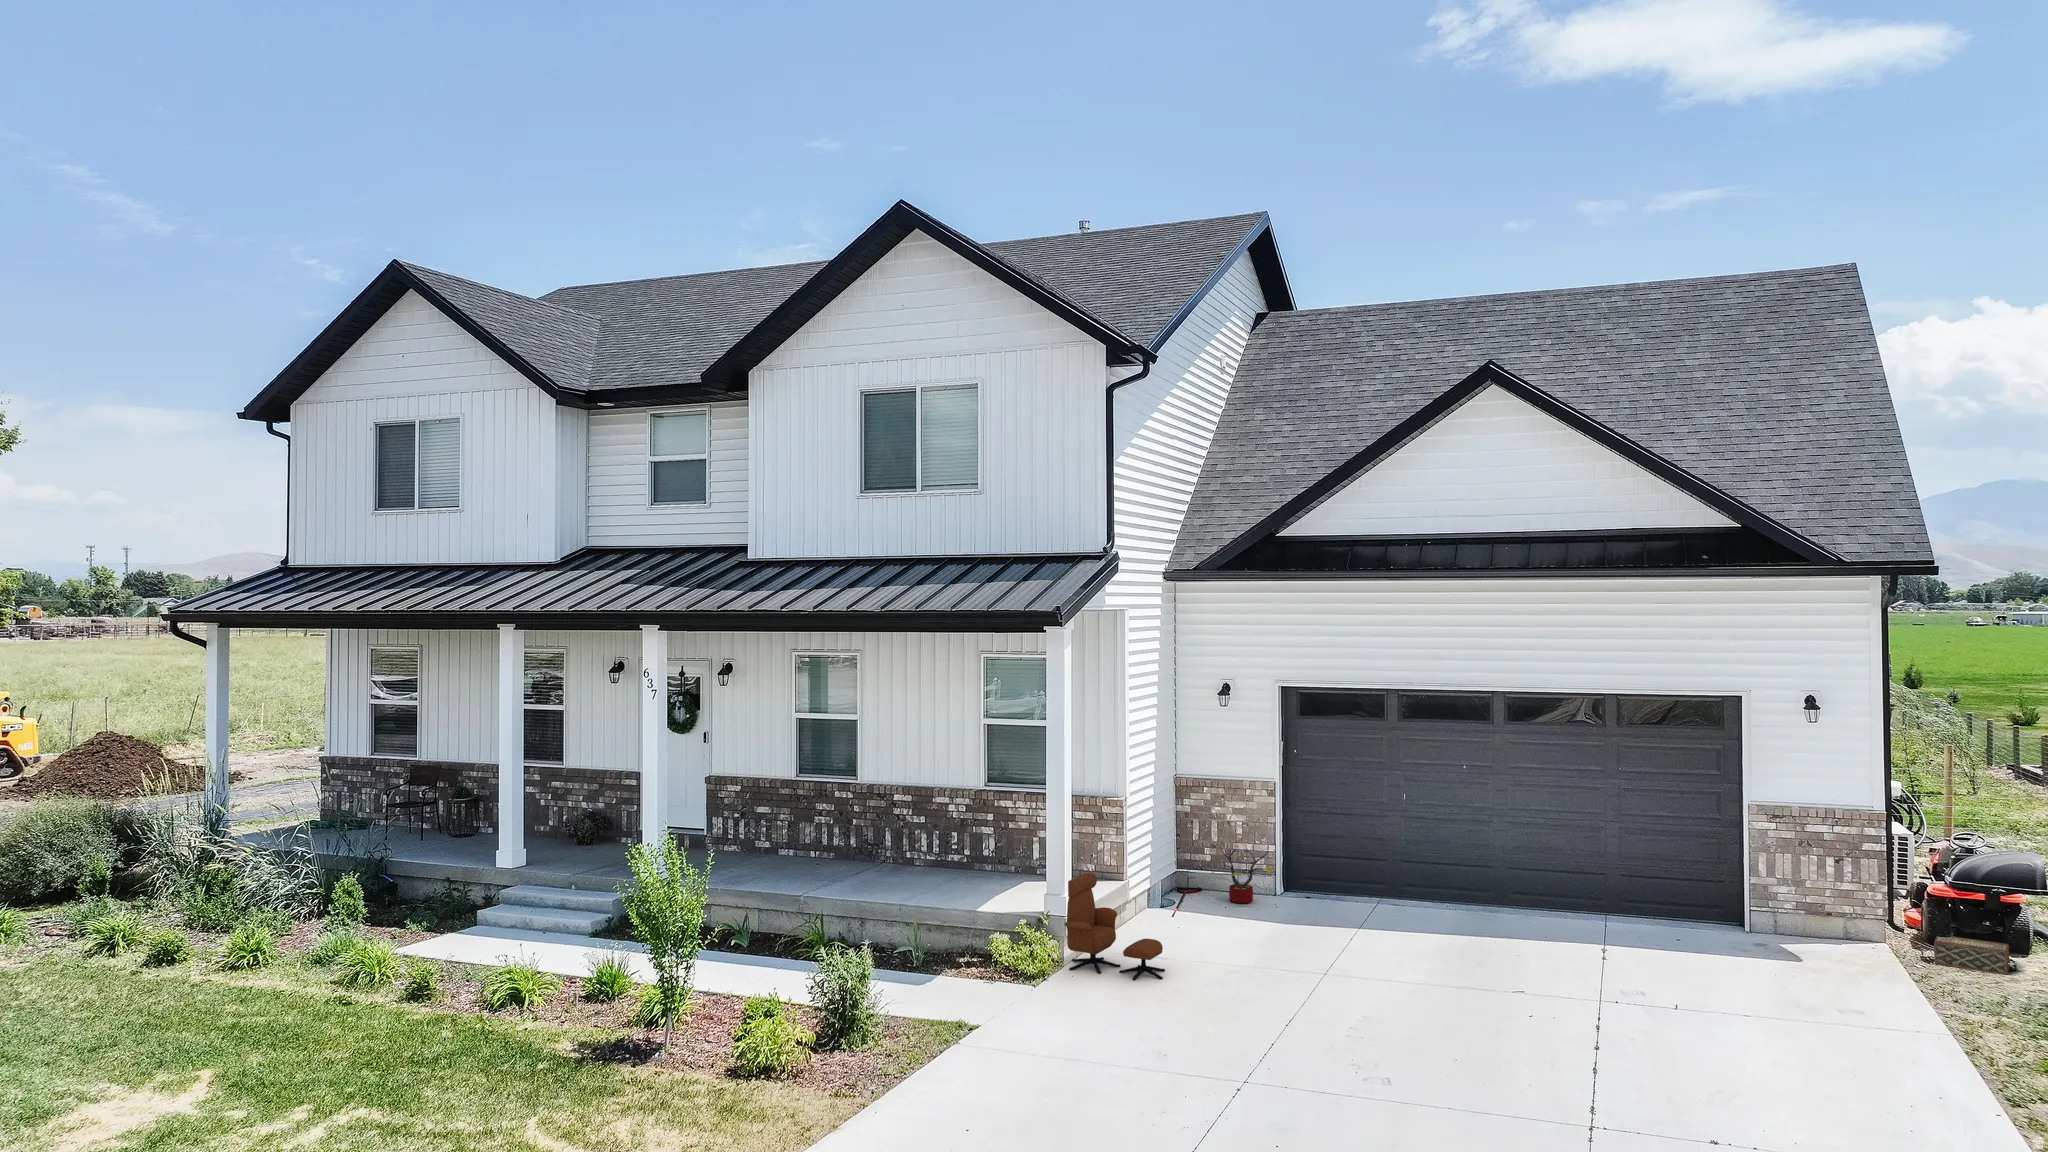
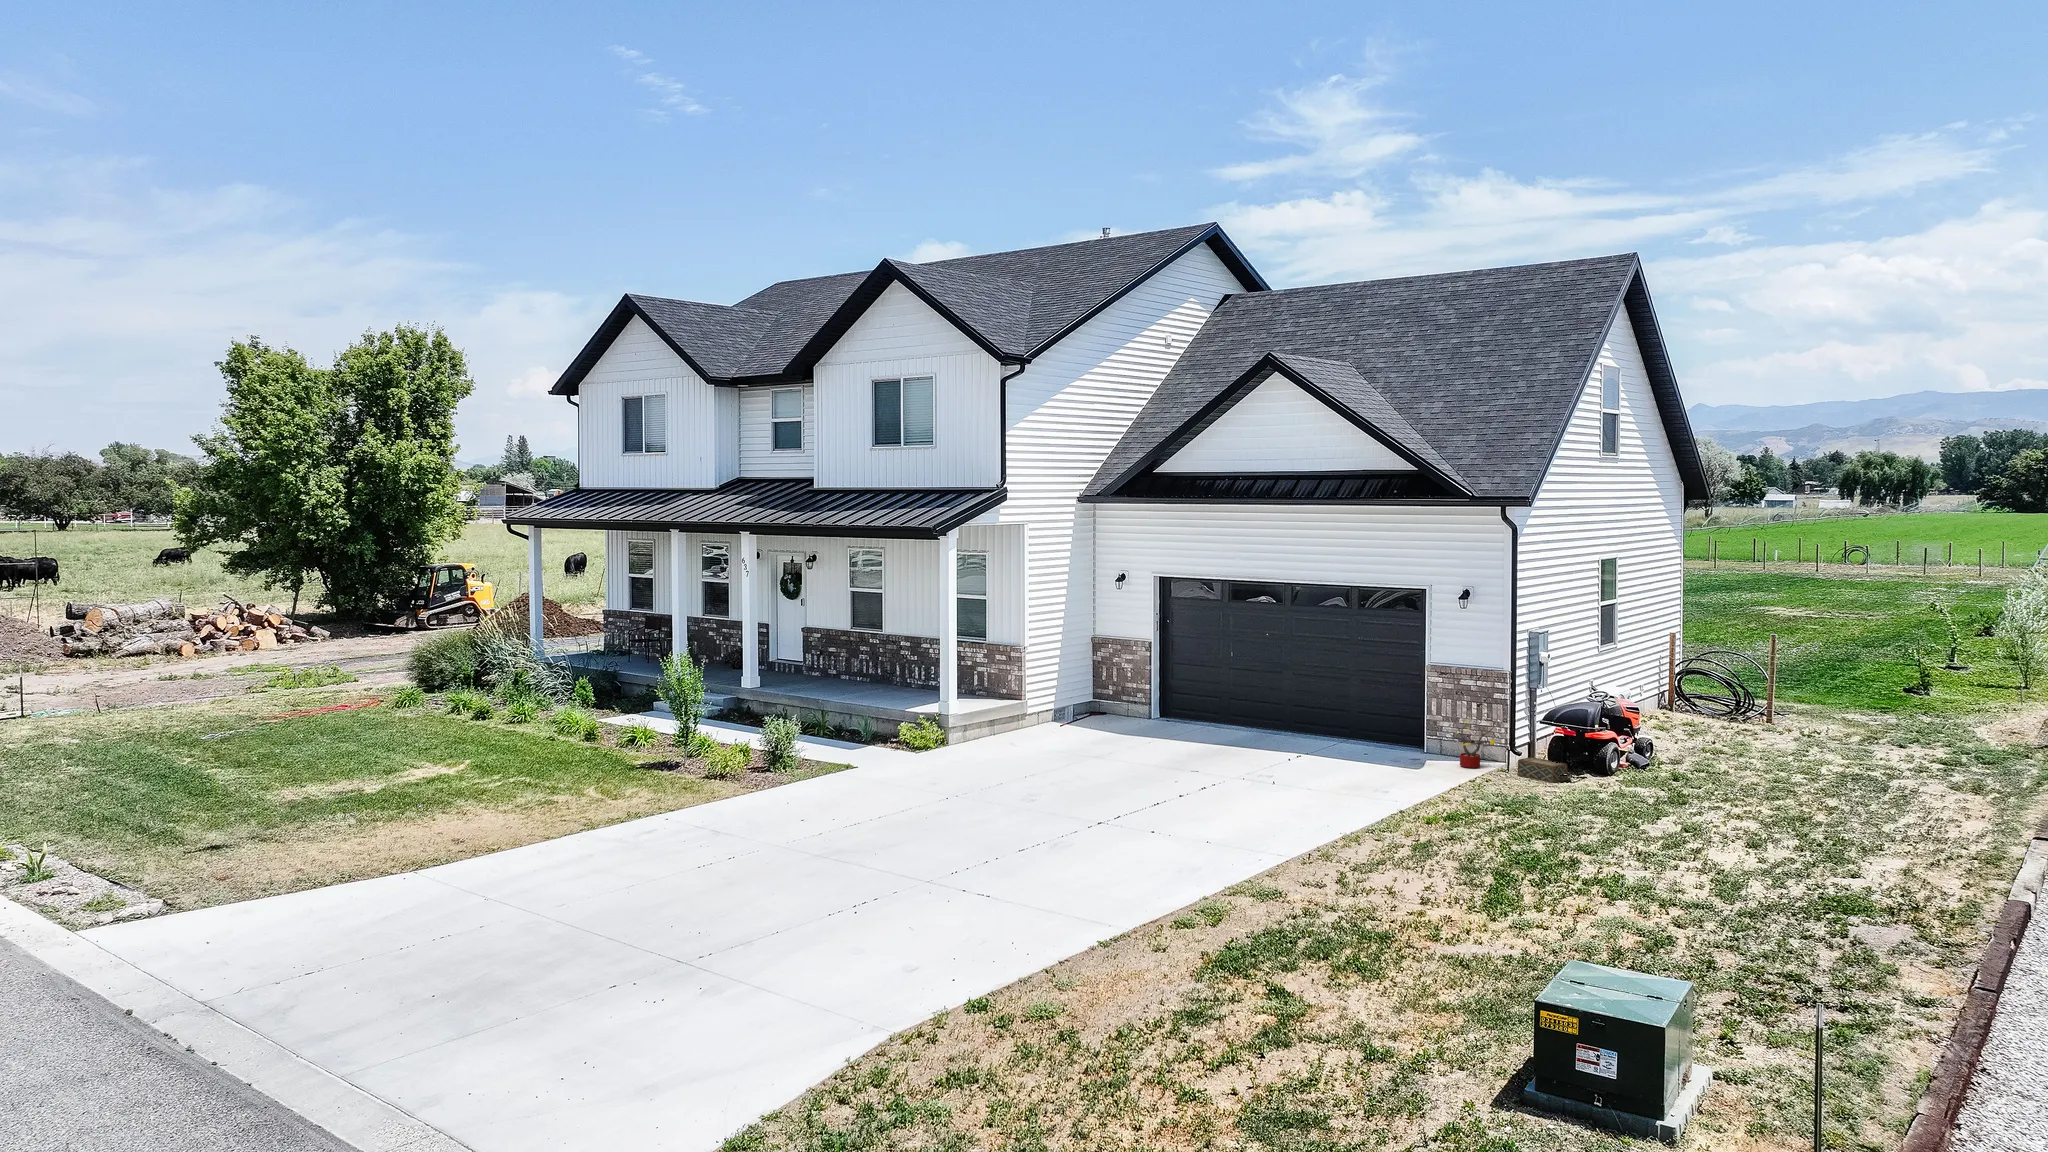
decorative plant: present [1220,841,1272,903] -> present [1455,718,1495,768]
lounge chair: present [1064,873,1165,980] -> none [942,688,1001,752]

